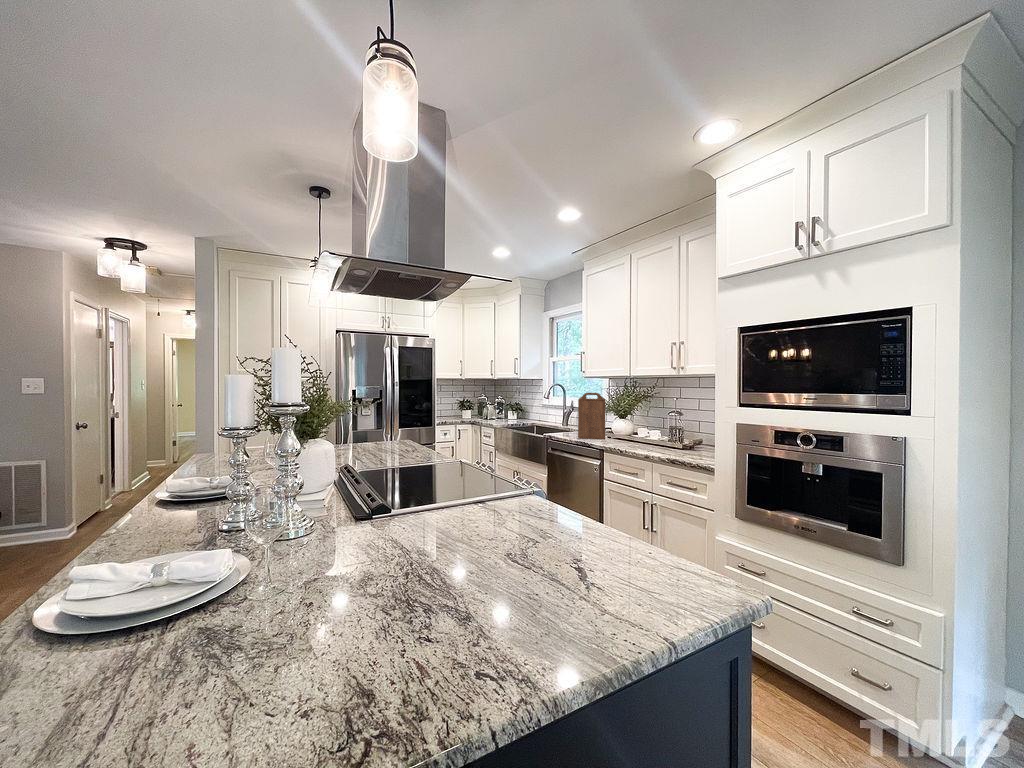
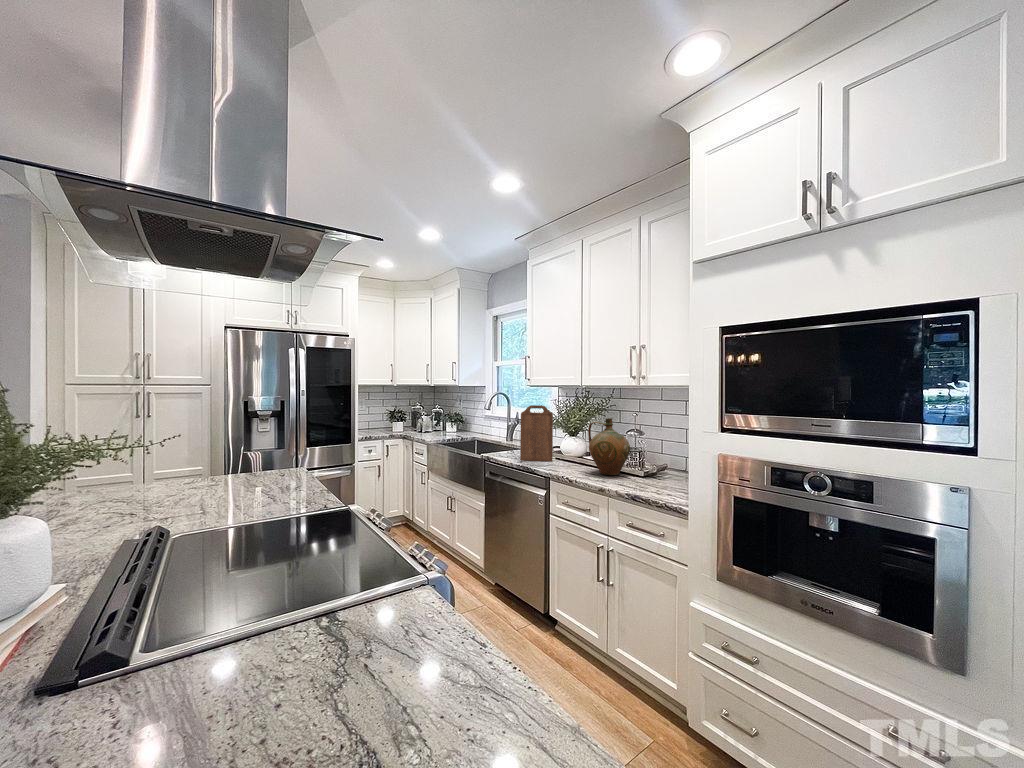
ceramic jug: none [636,402,671,448] -> present [588,418,630,475]

